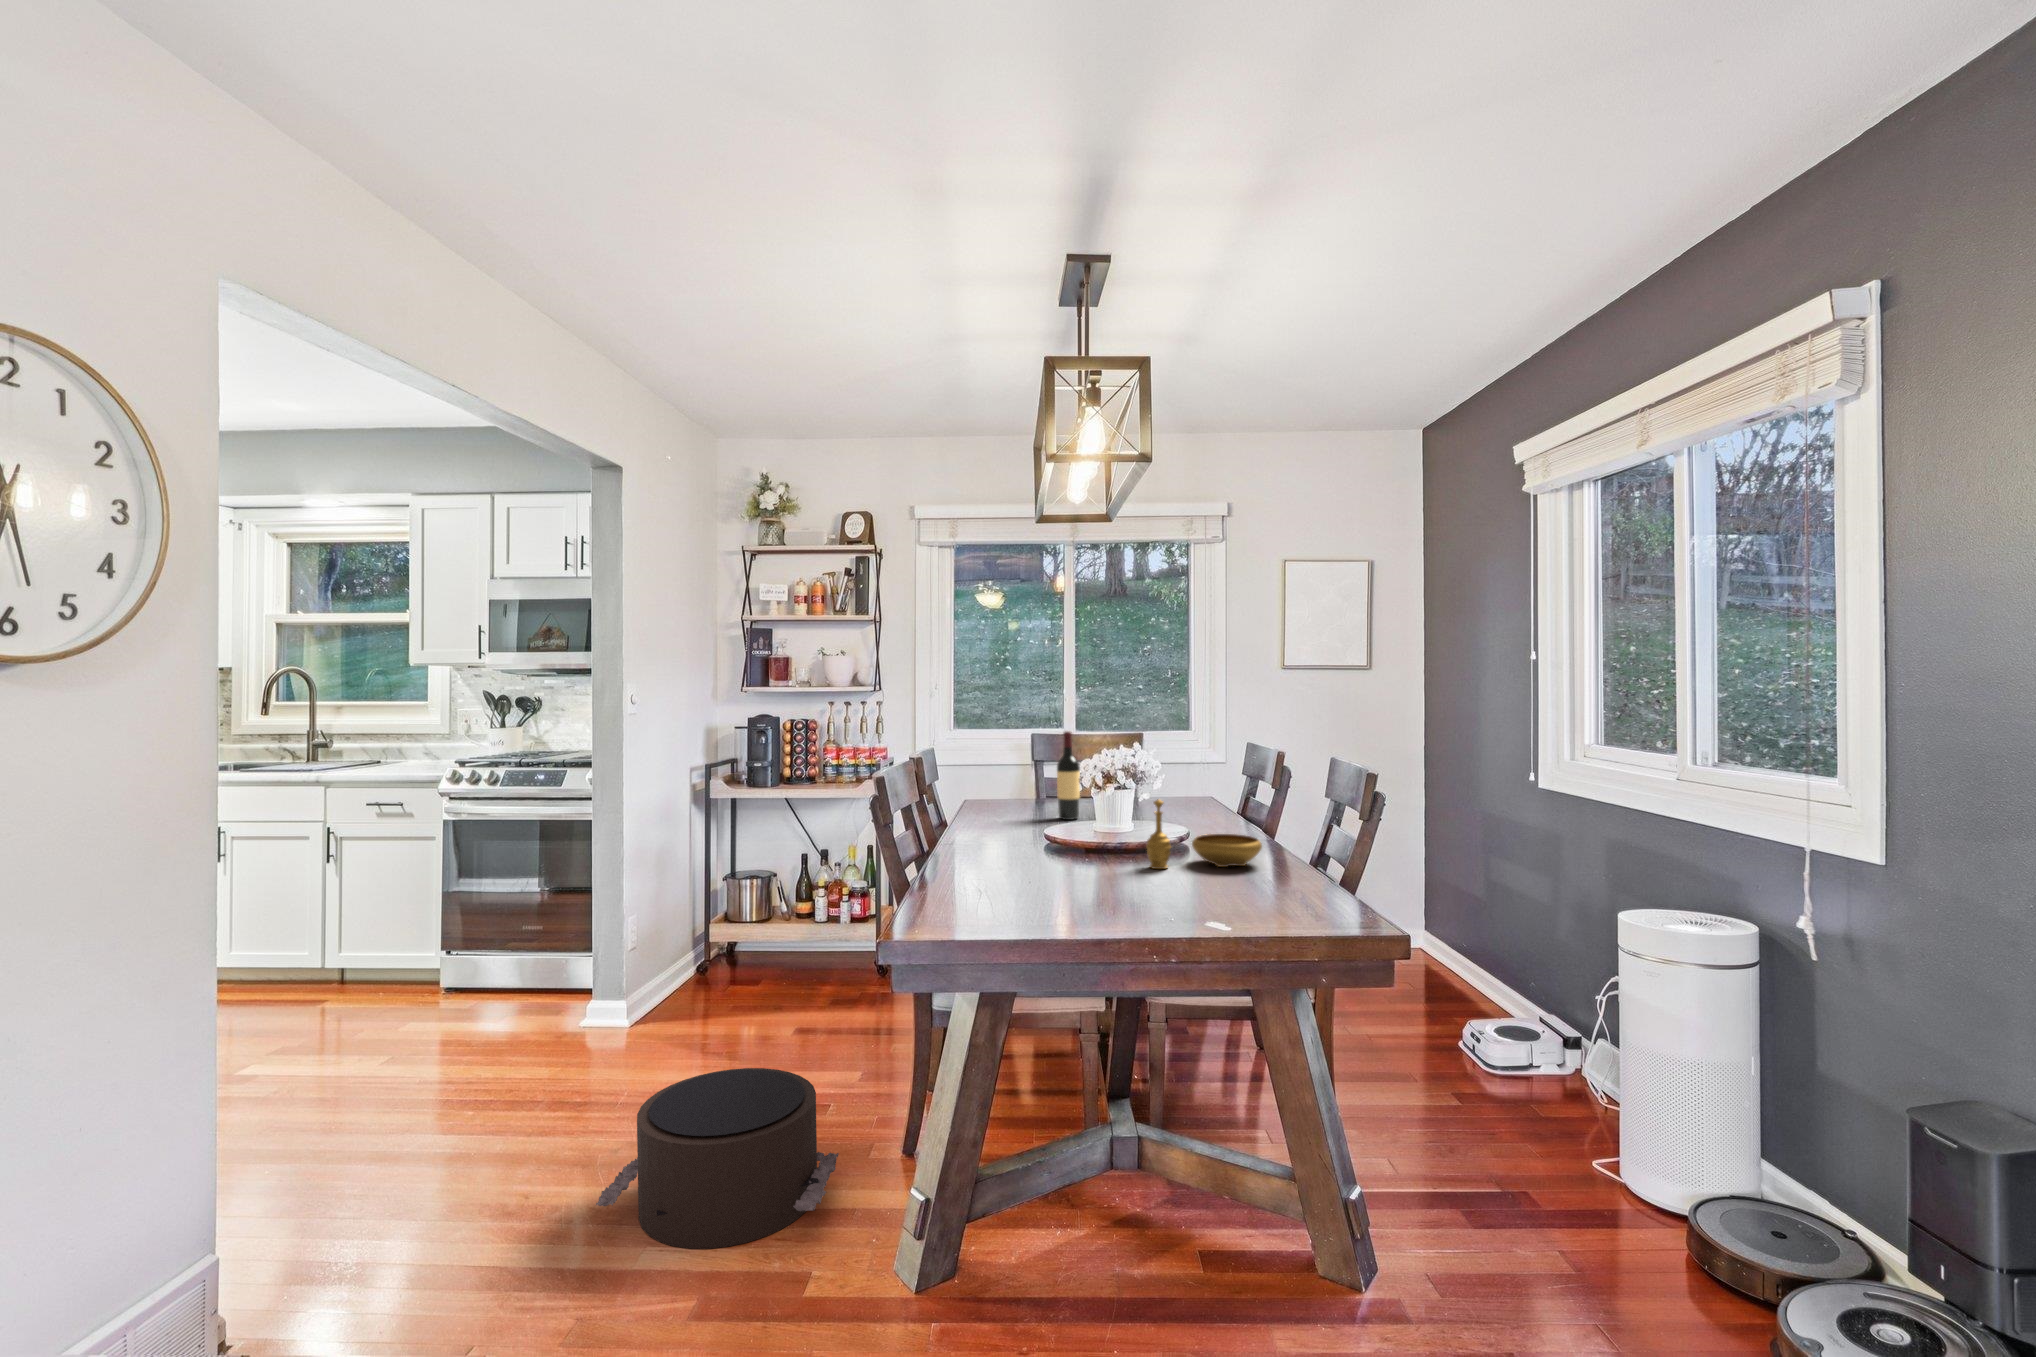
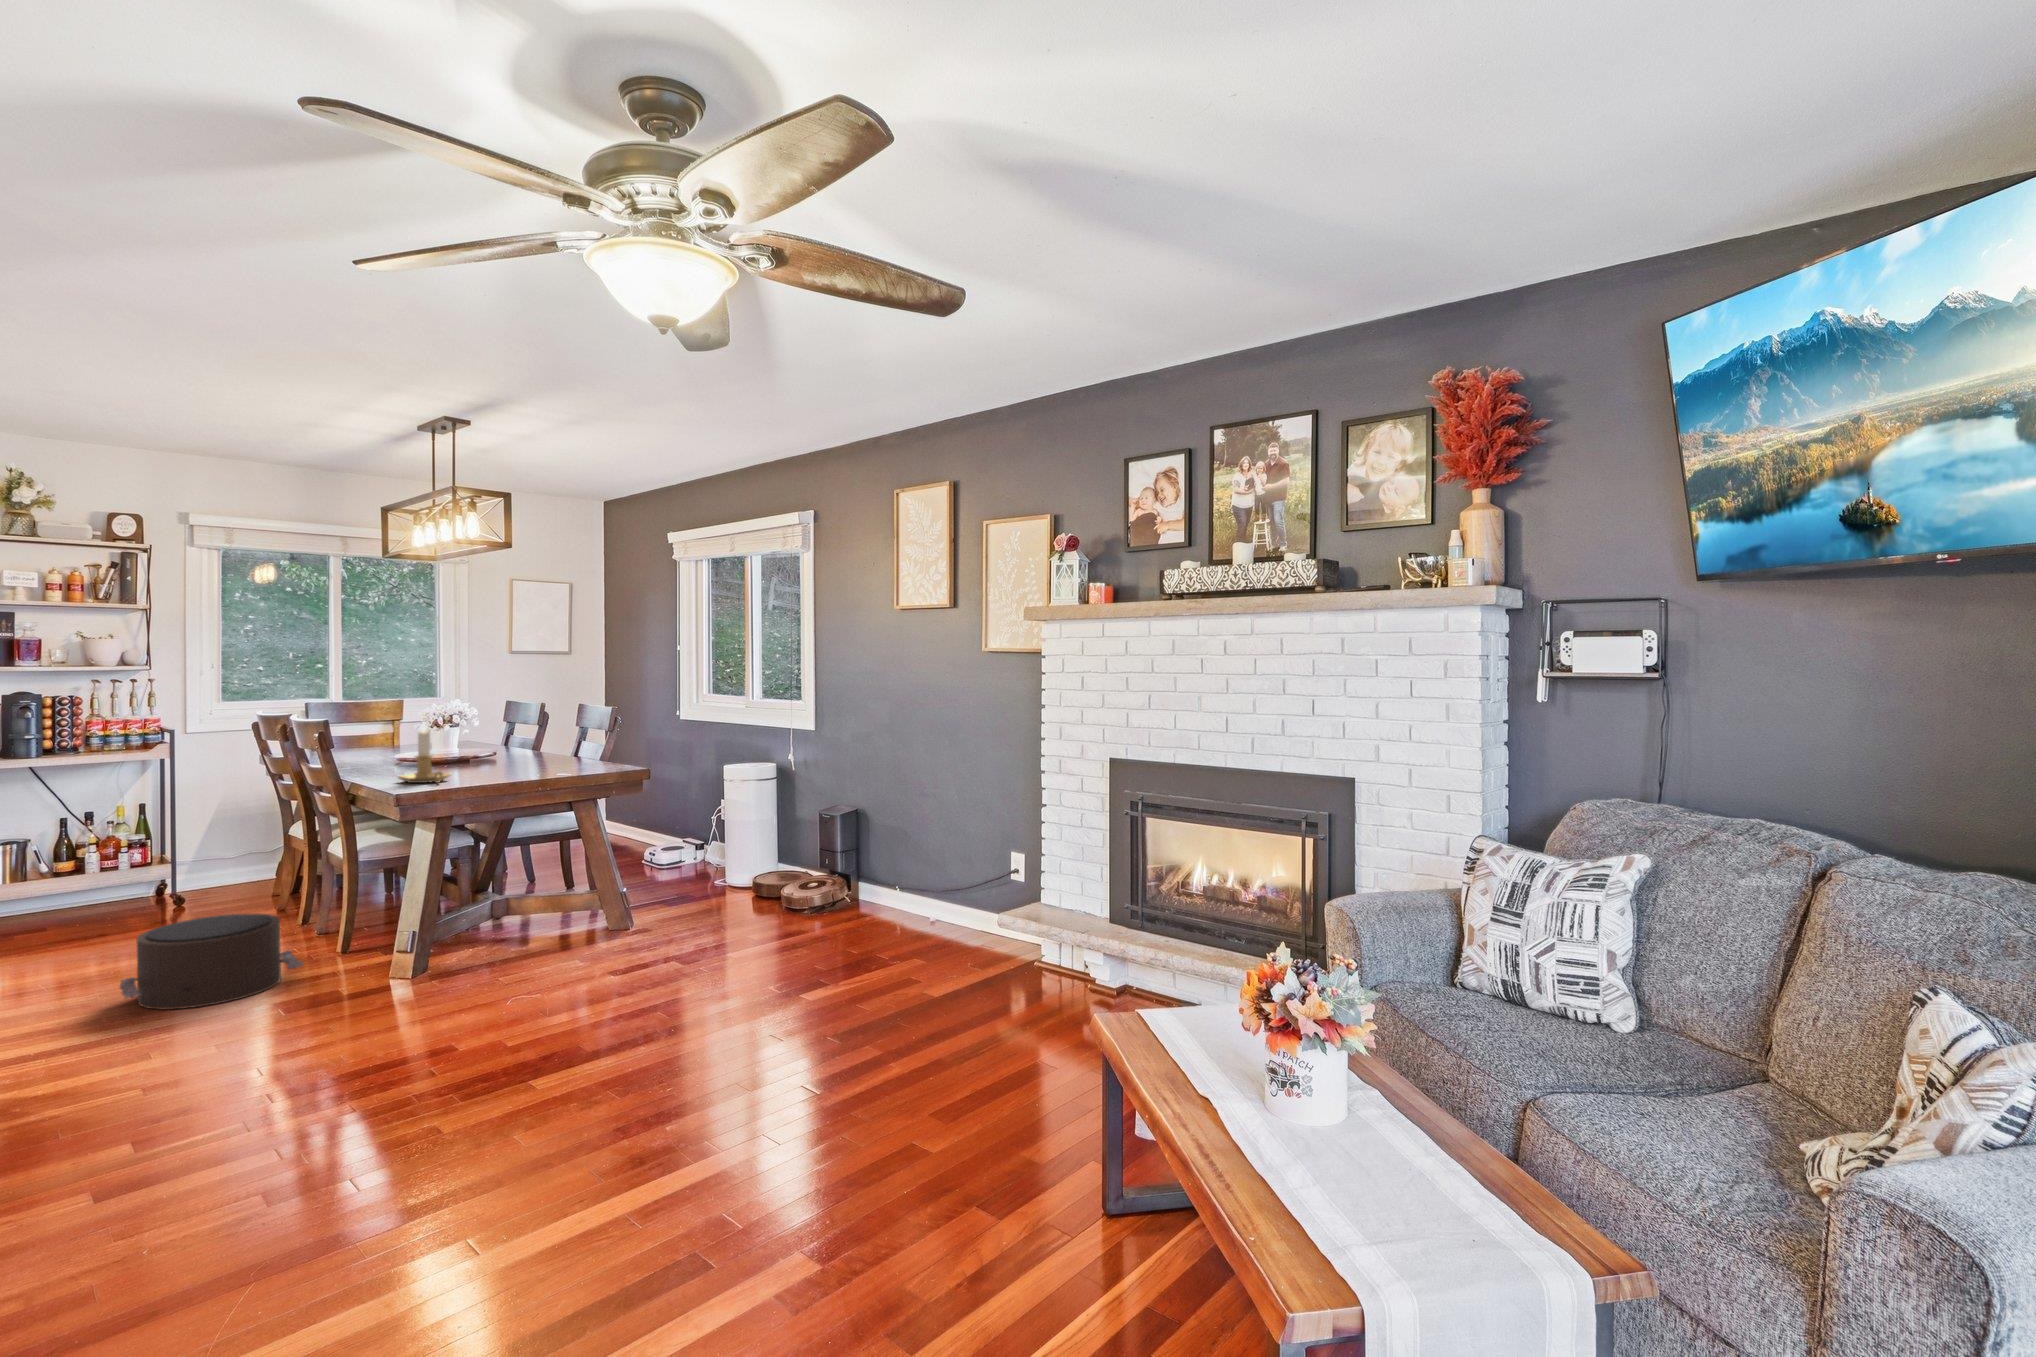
wine bottle: present [1057,731,1080,820] -> none [375,695,394,755]
candlestick: none [954,799,1034,928] -> present [398,722,450,783]
decorative bowl: present [1146,799,1262,869] -> none [481,725,549,765]

